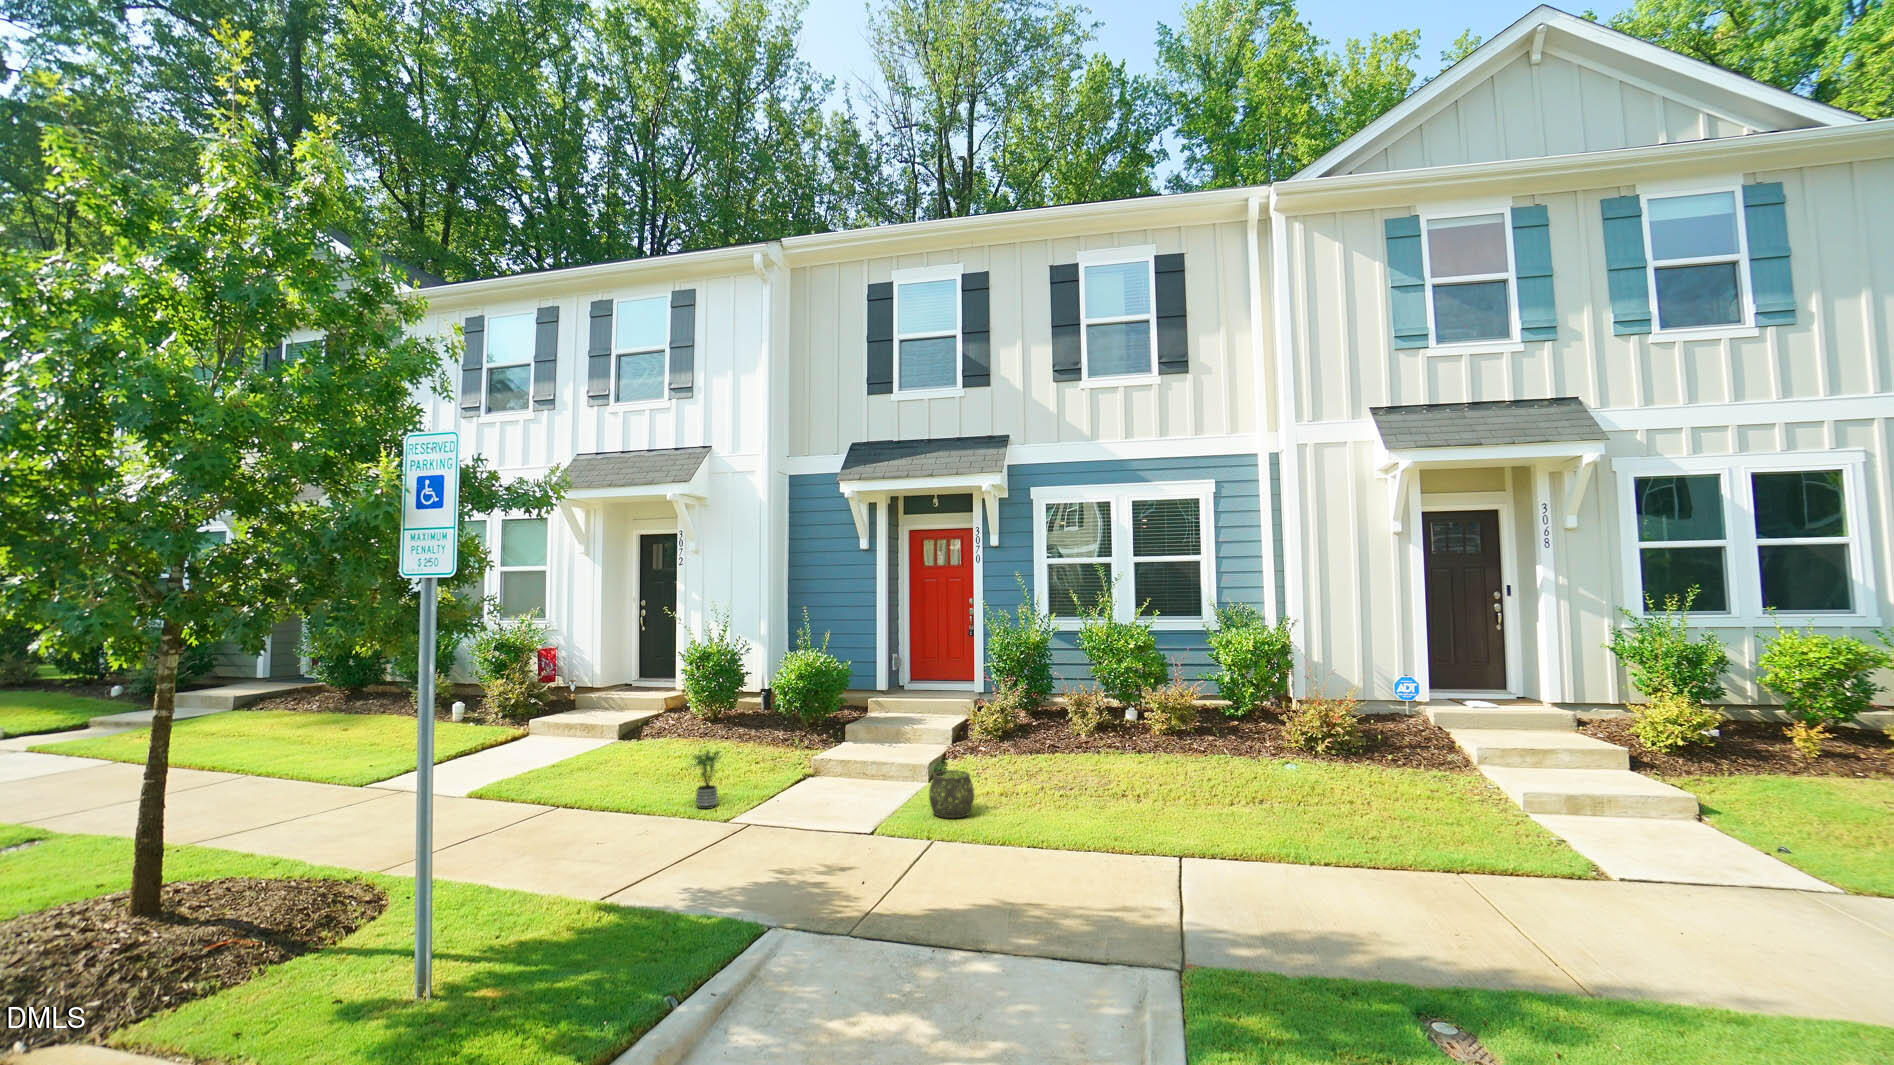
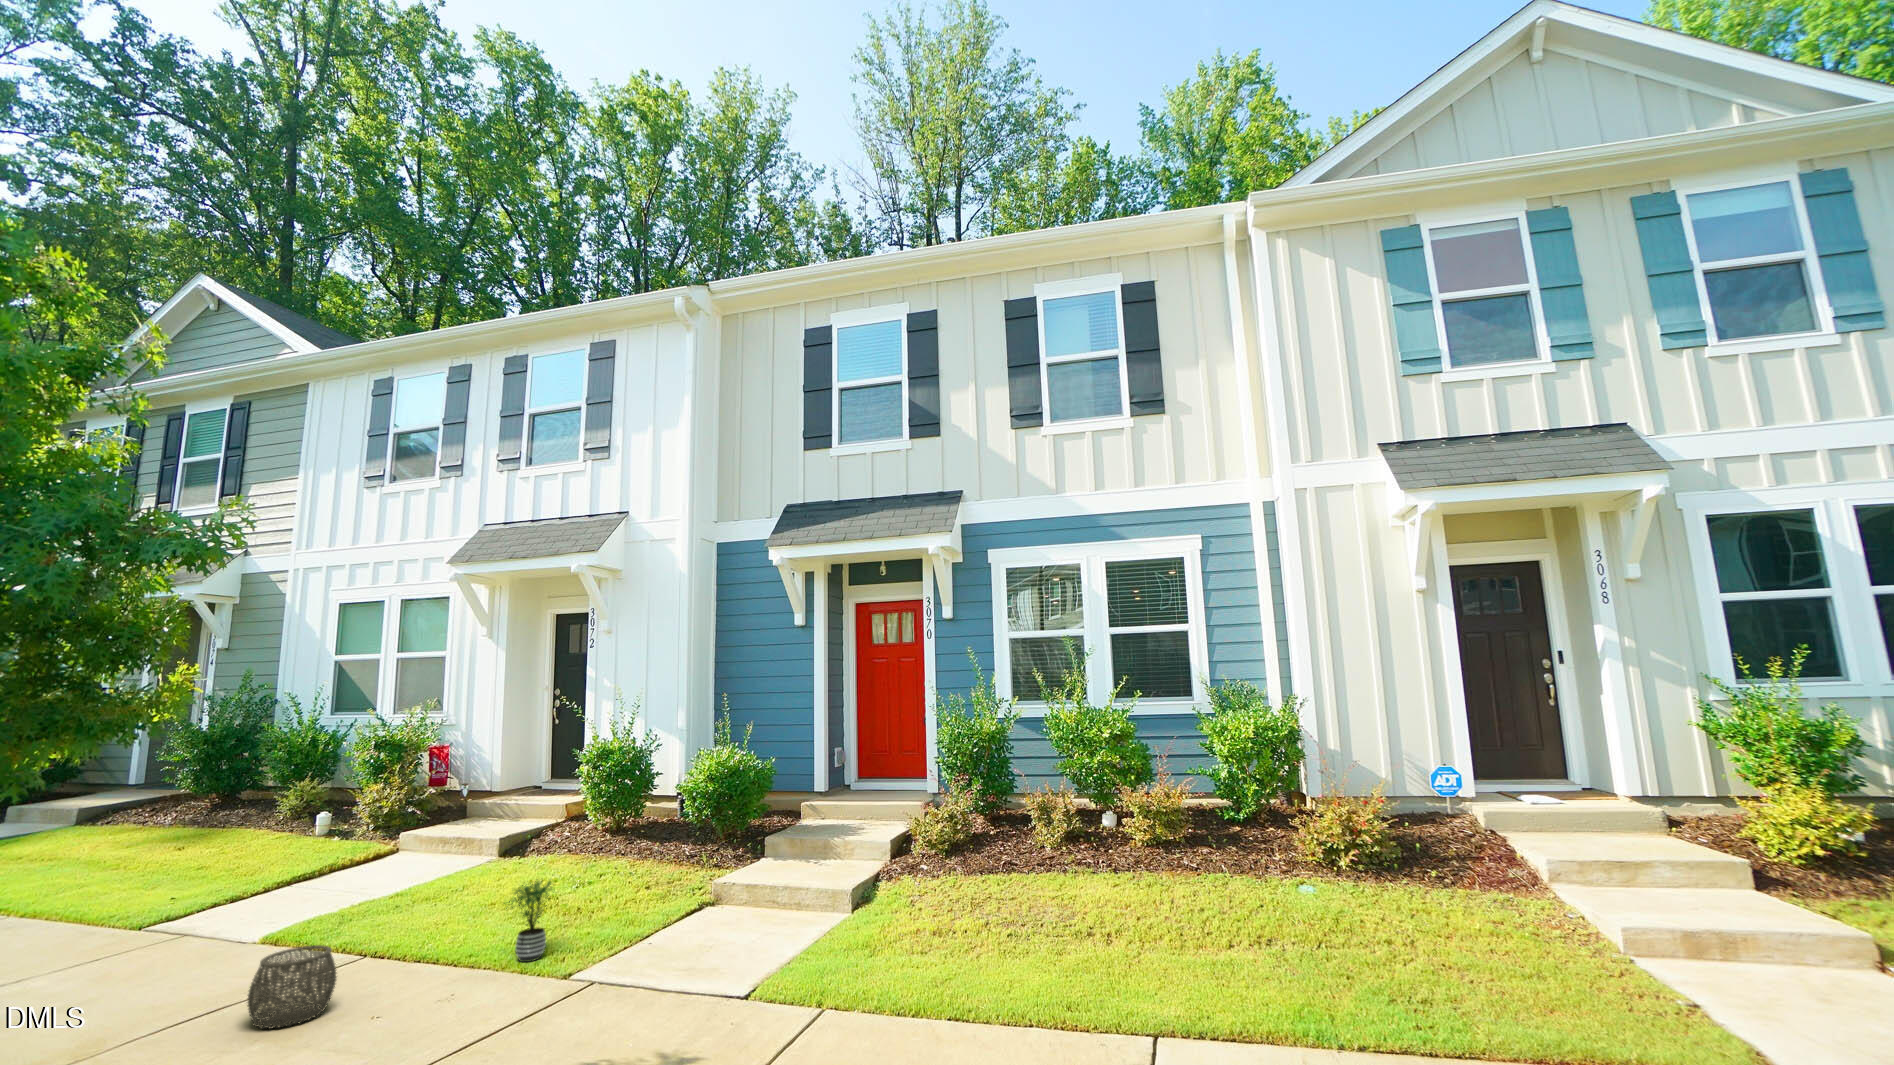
woven basket: present [929,770,974,818] -> present [248,945,336,1029]

